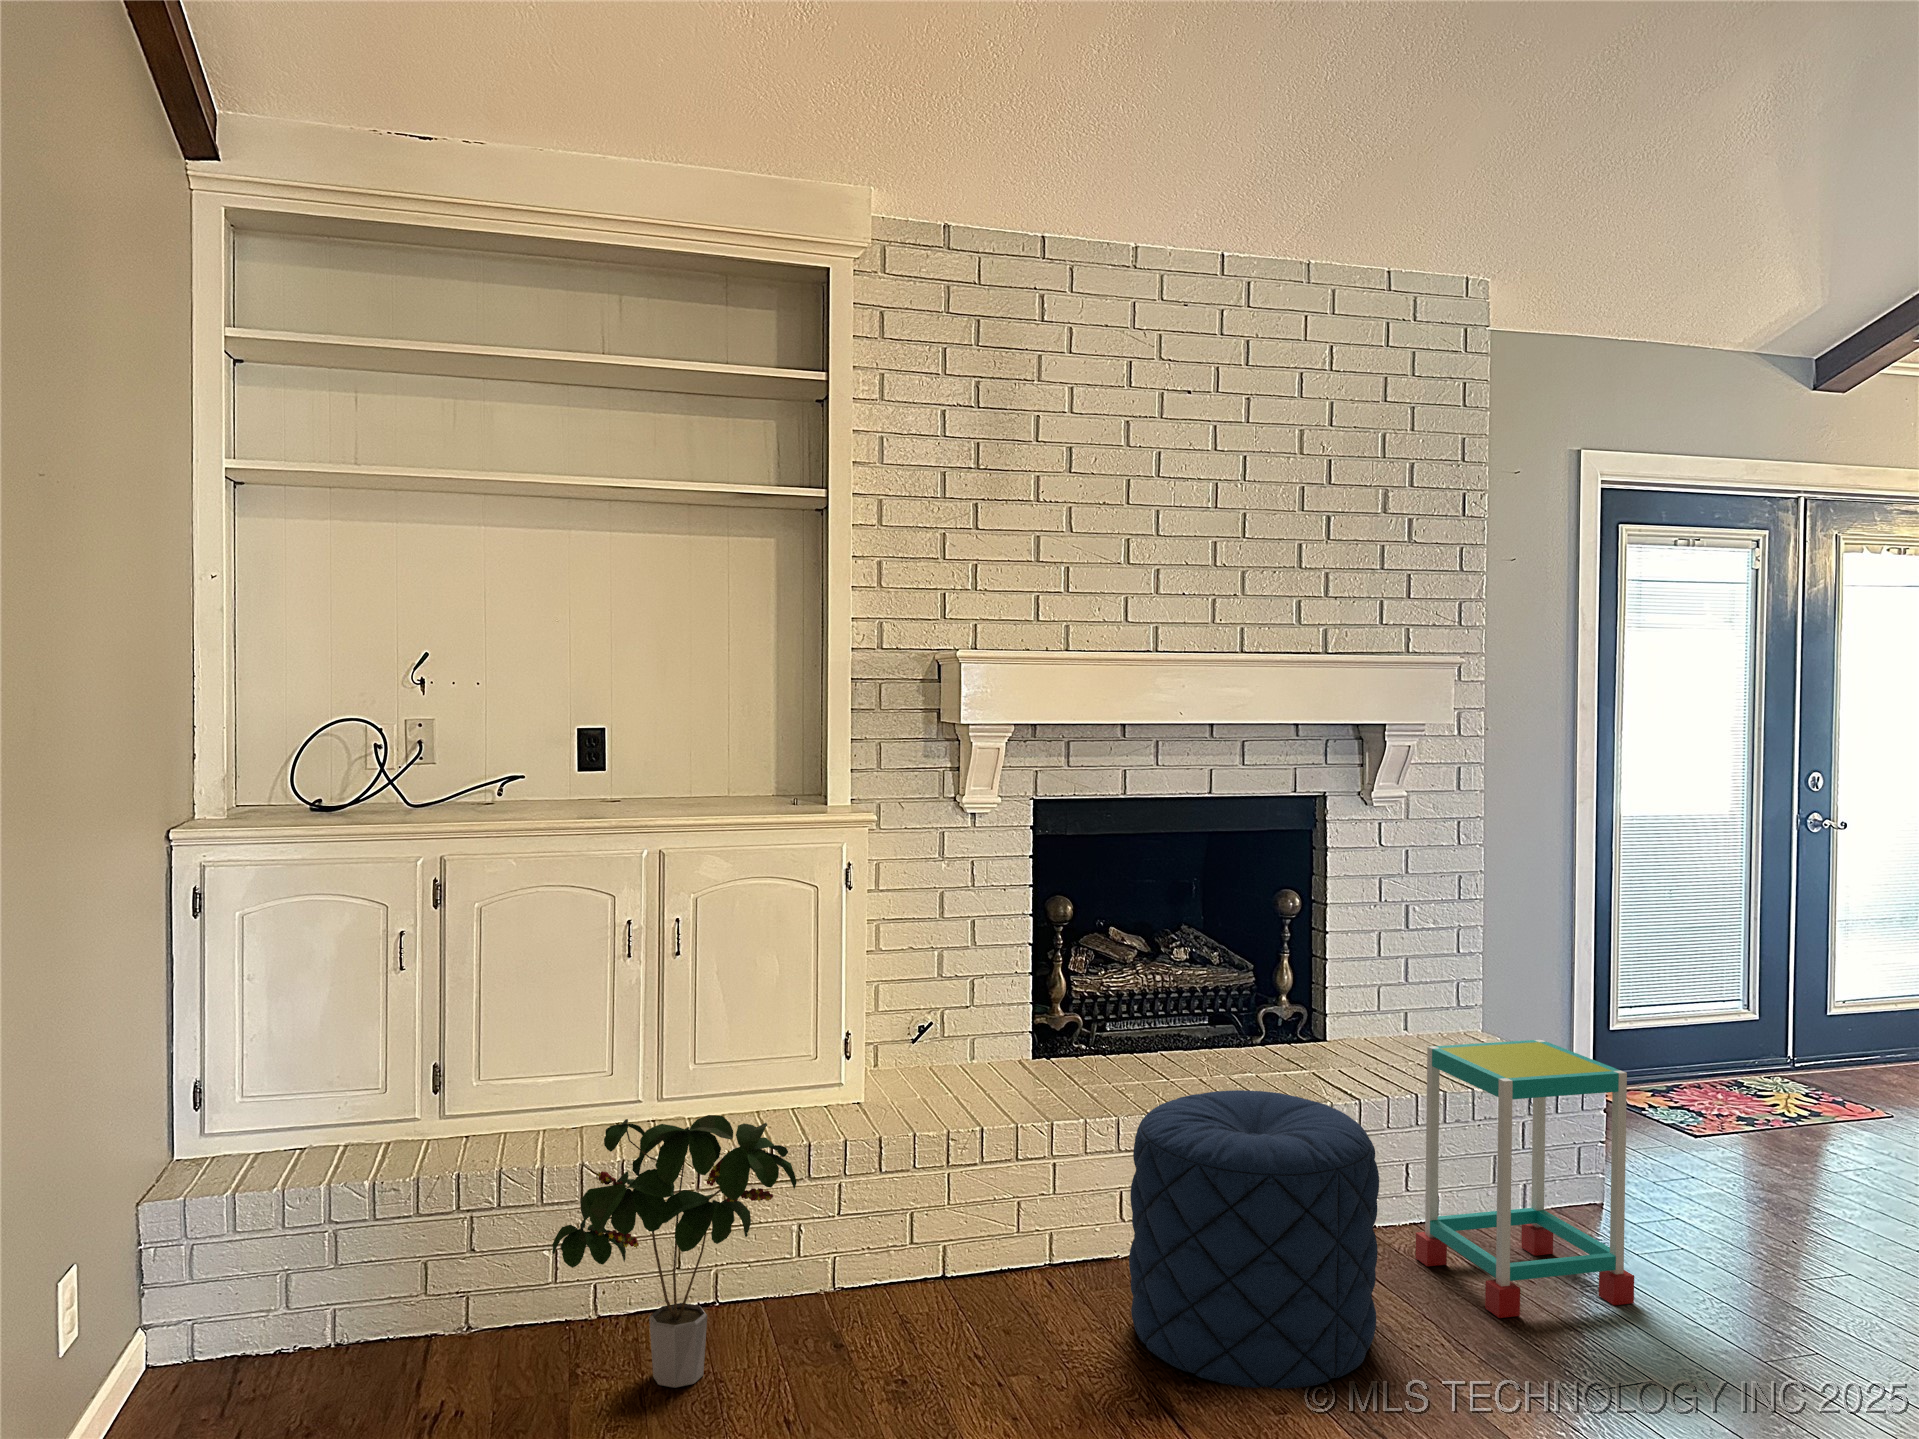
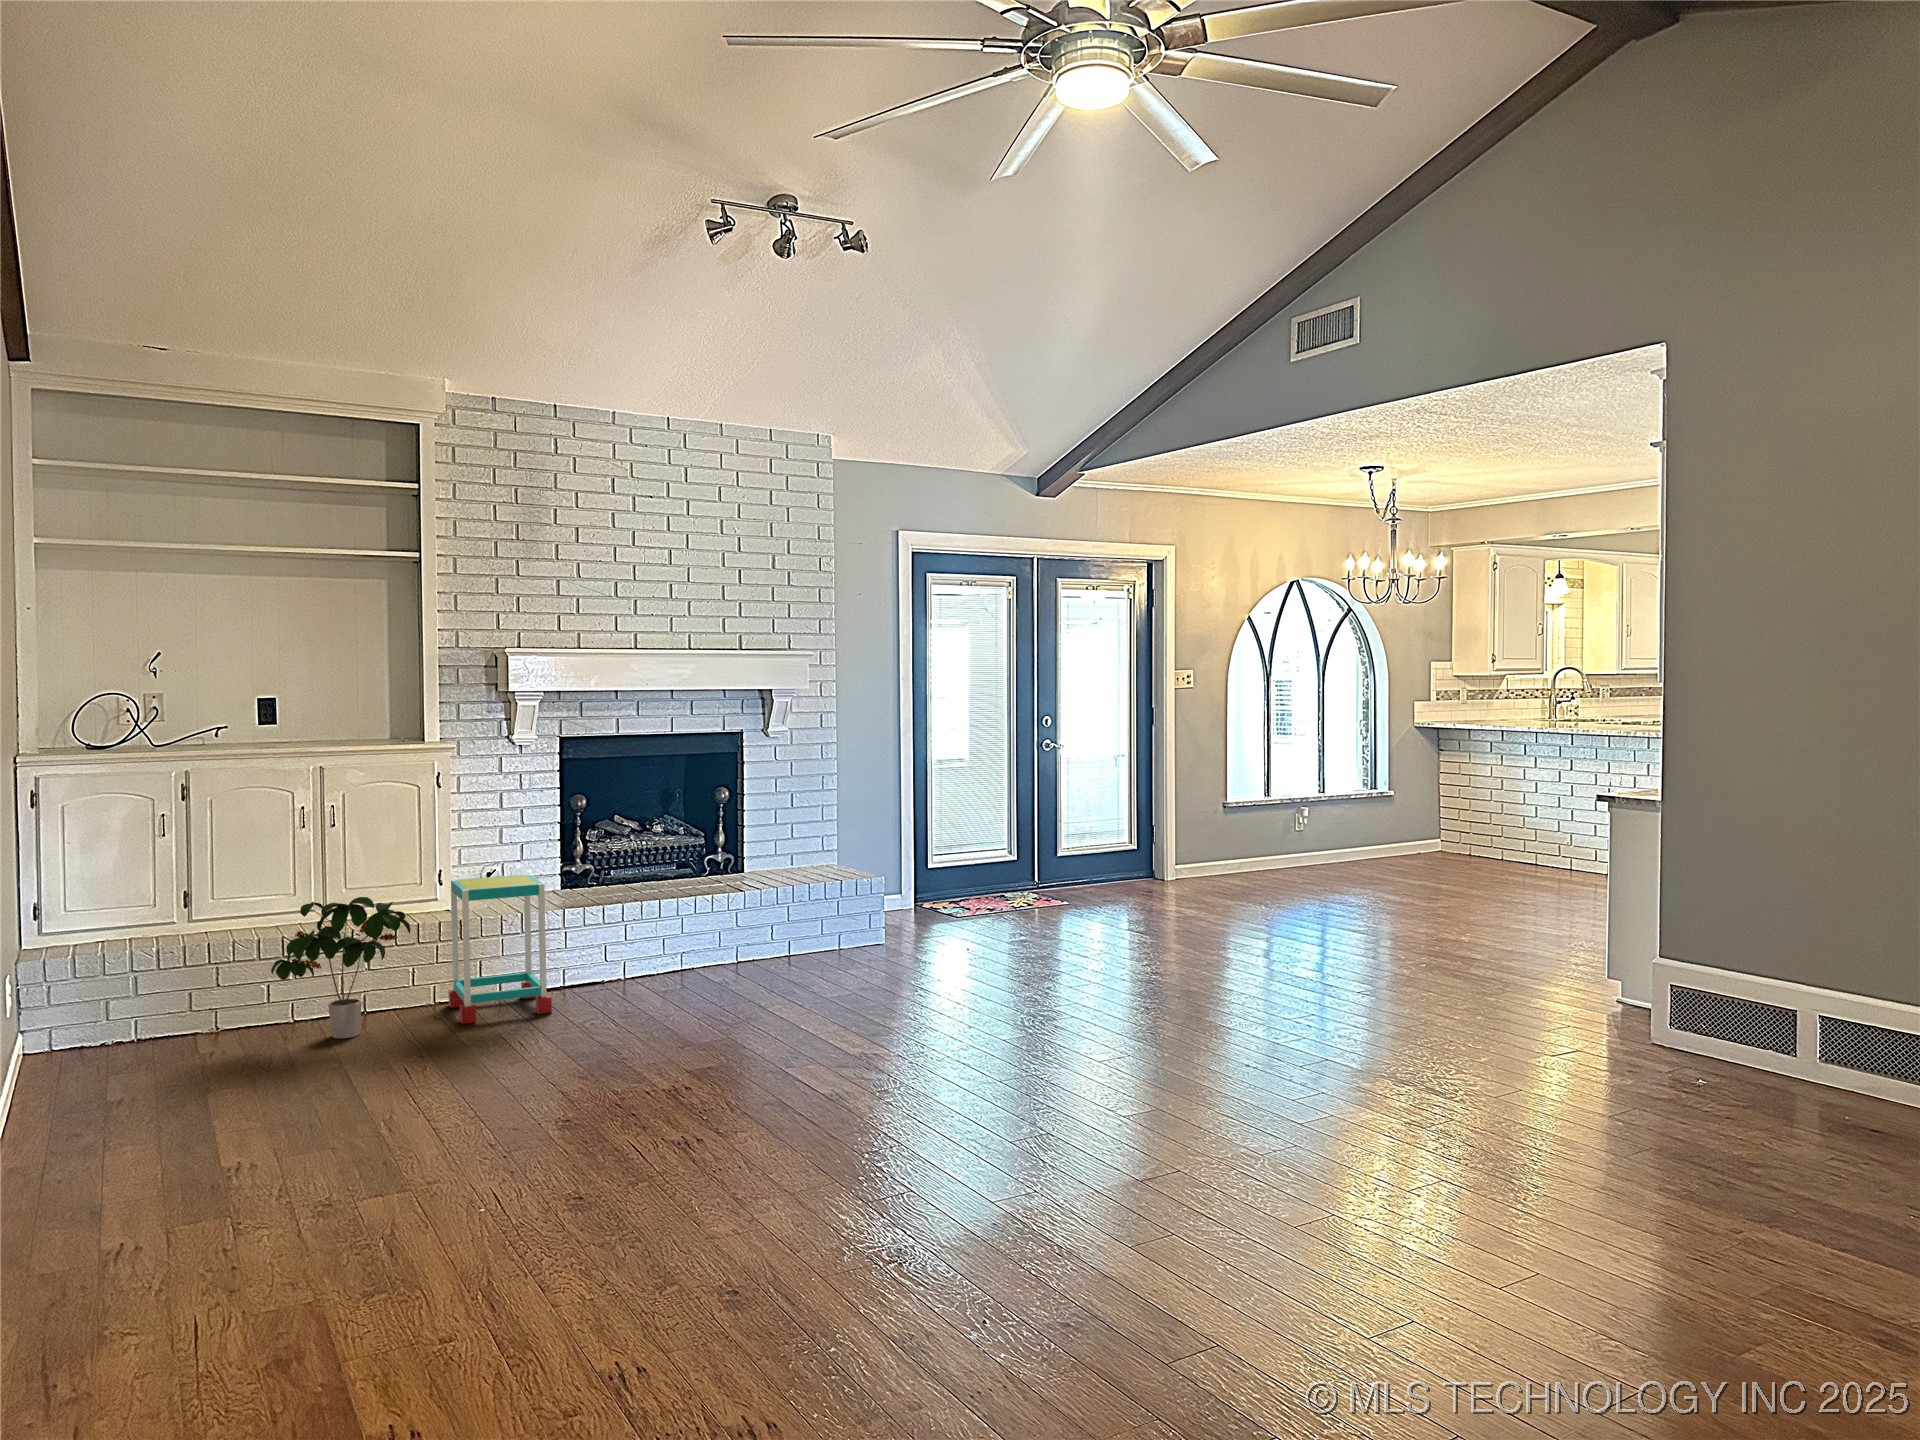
side table: present [1415,1040,1634,1318] -> present [449,874,552,1024]
pouf: present [1129,1090,1379,1389] -> none [598,880,724,1015]

